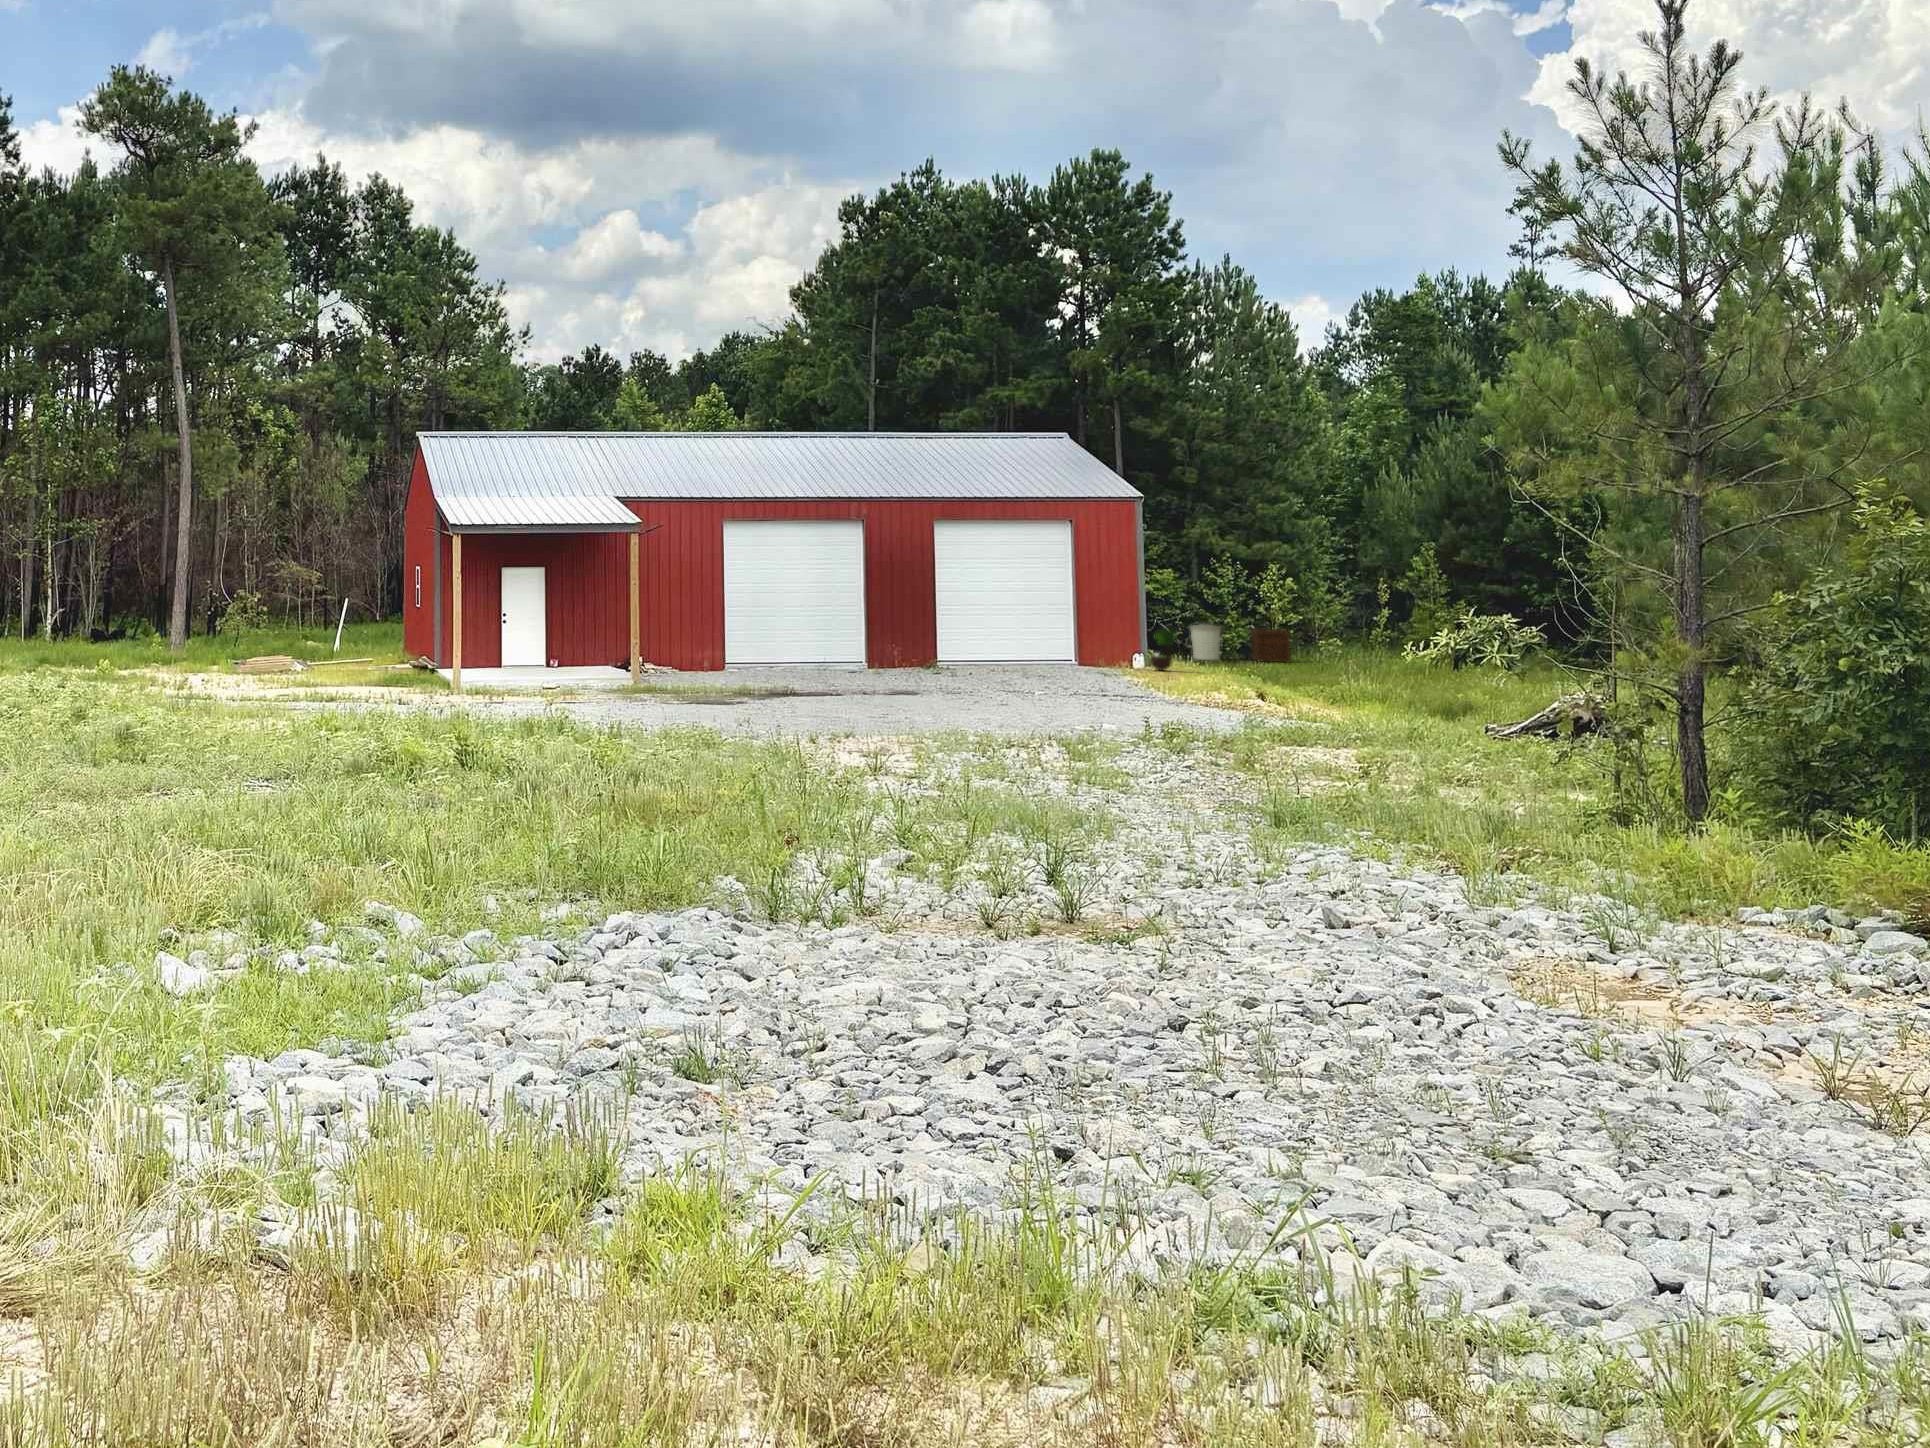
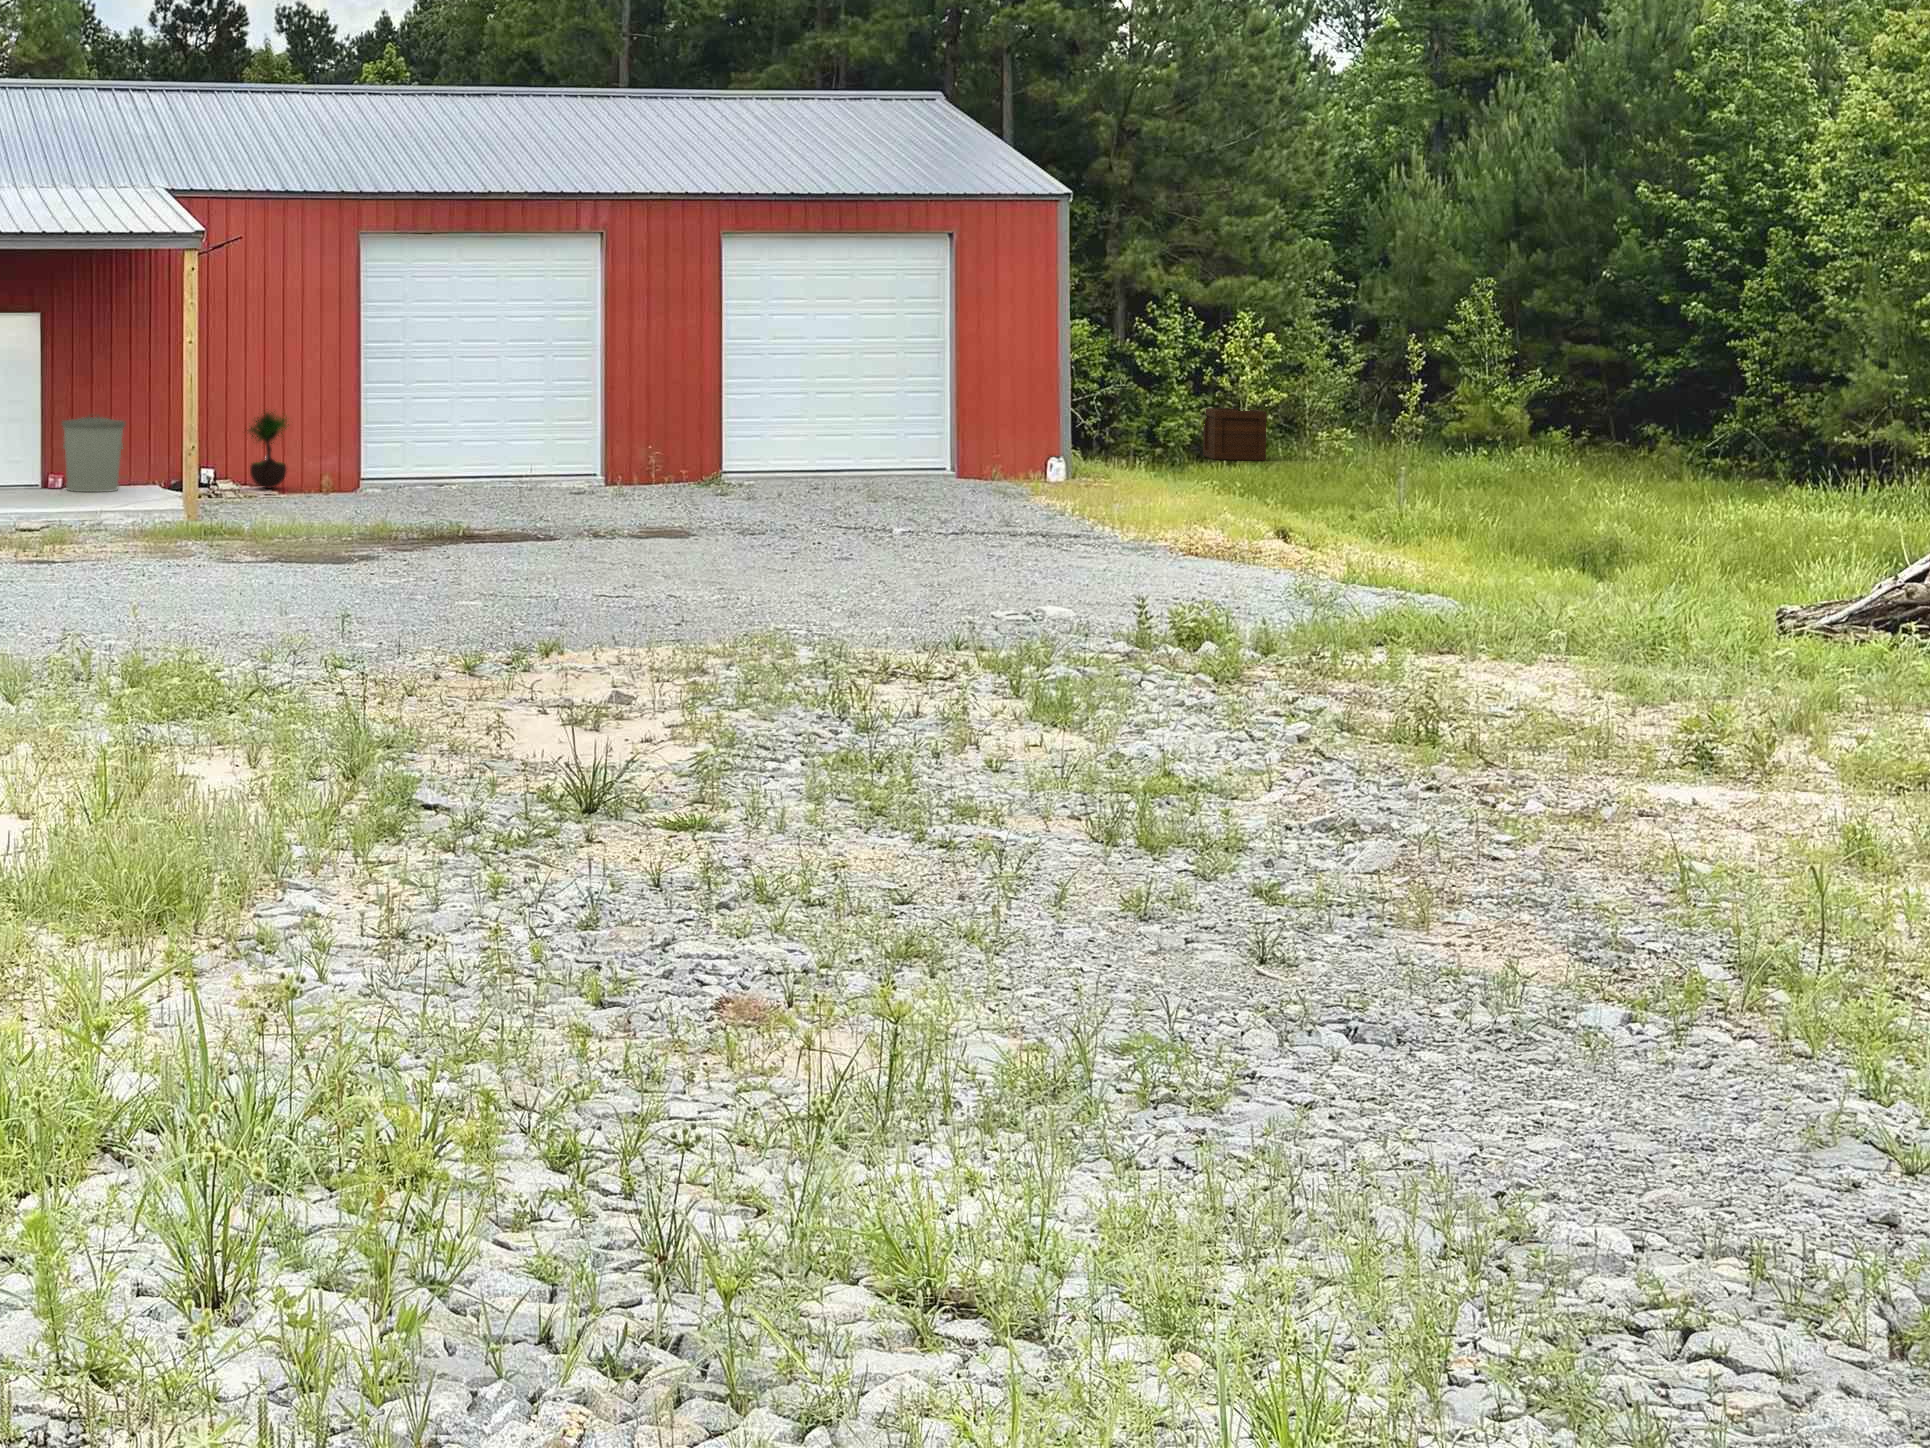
trash can: present [1190,623,1221,660] -> present [62,415,126,492]
potted tree: present [1150,629,1176,670] -> present [247,410,289,488]

